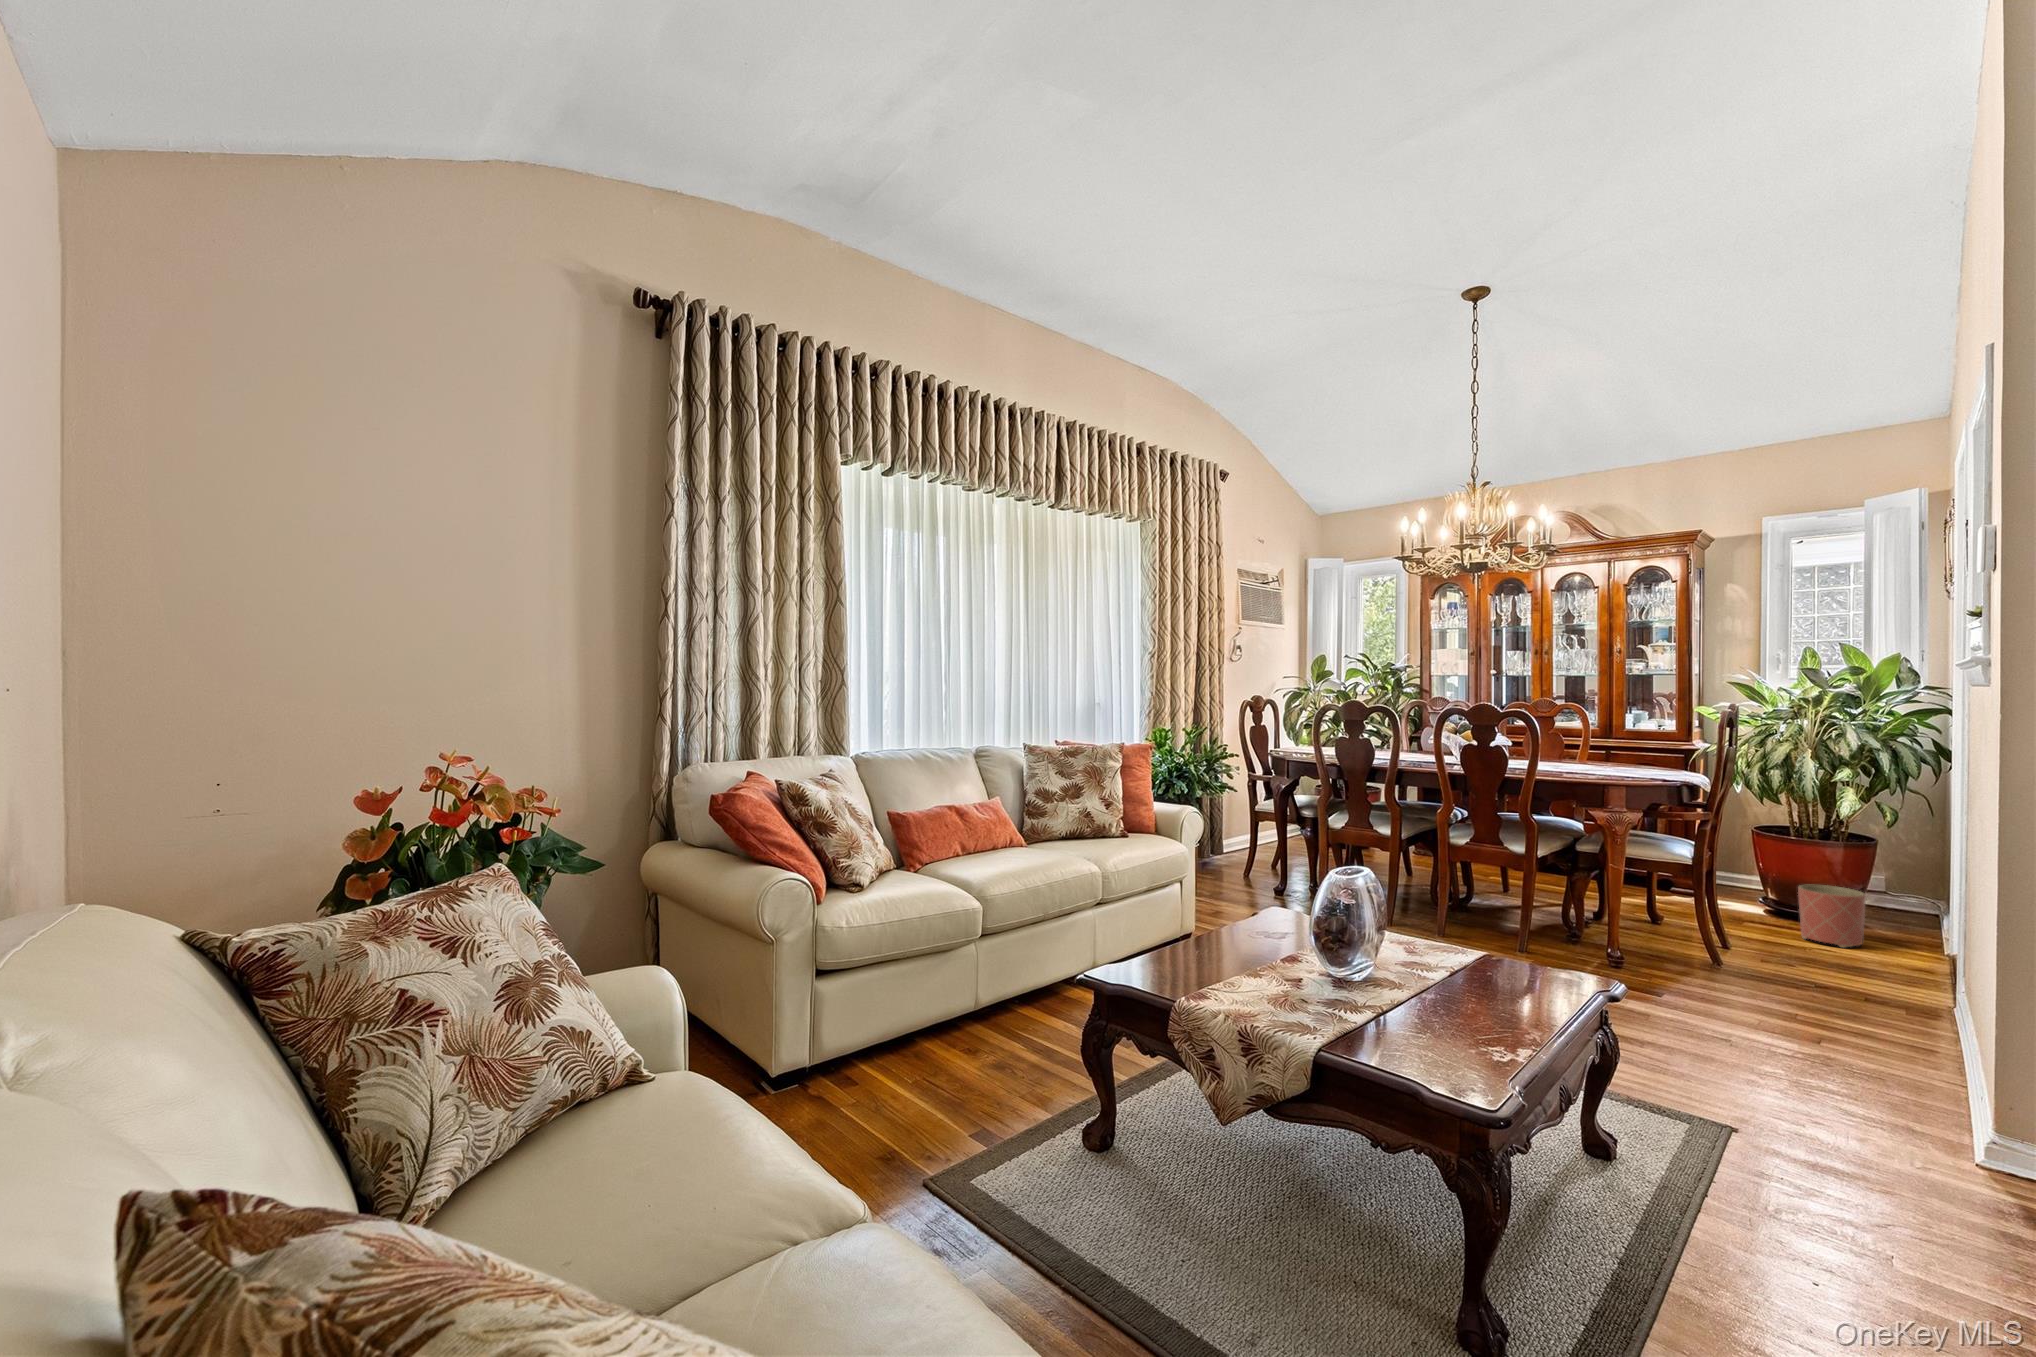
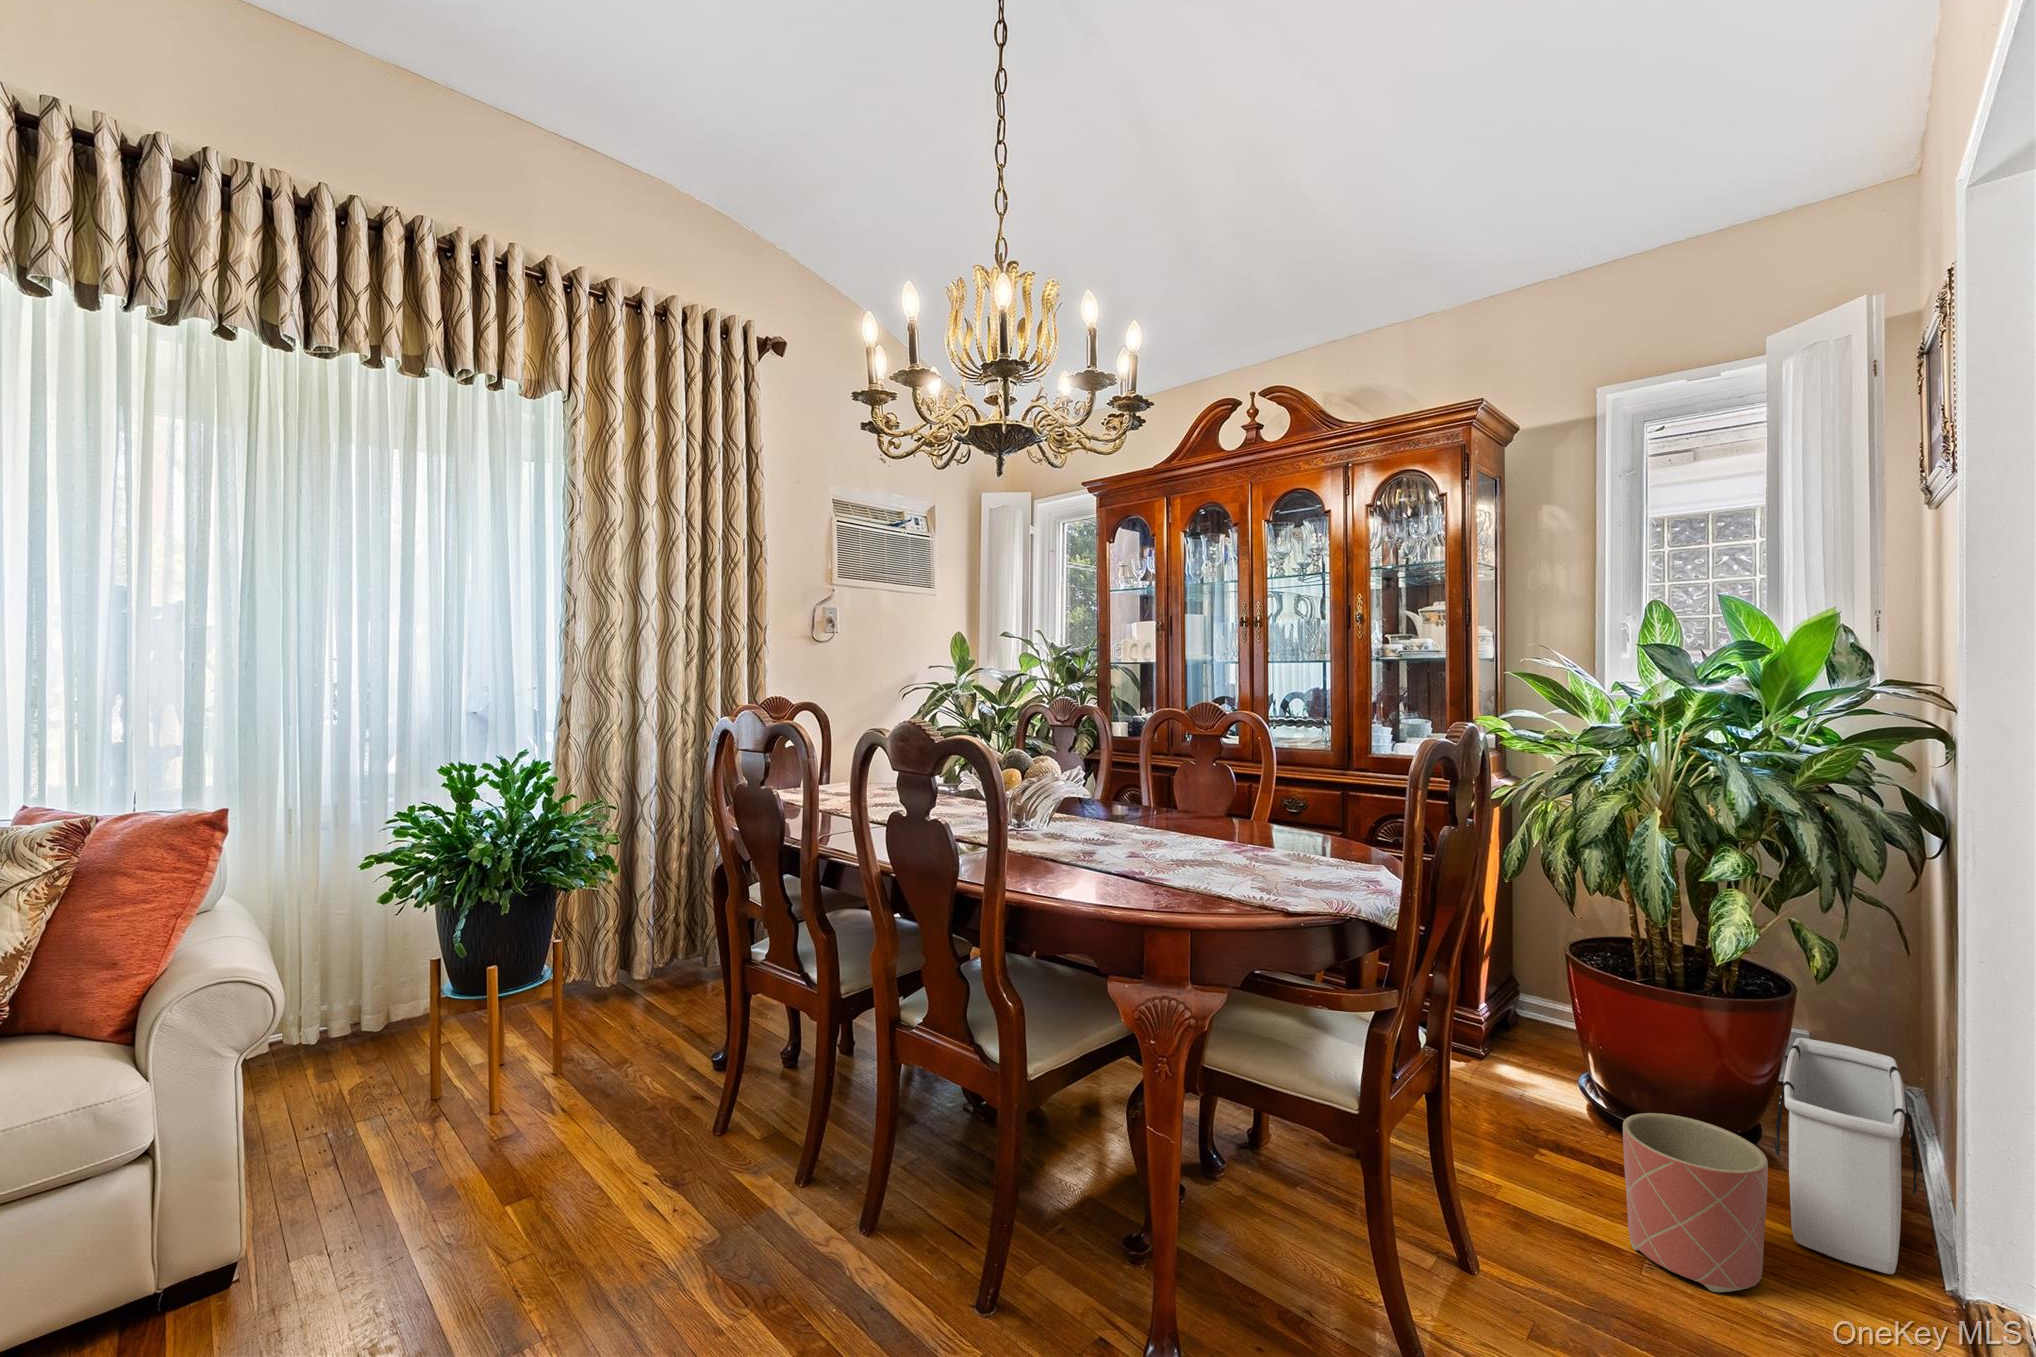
storage bin: none [1869,861,1936,944] -> present [1774,1038,1918,1274]

